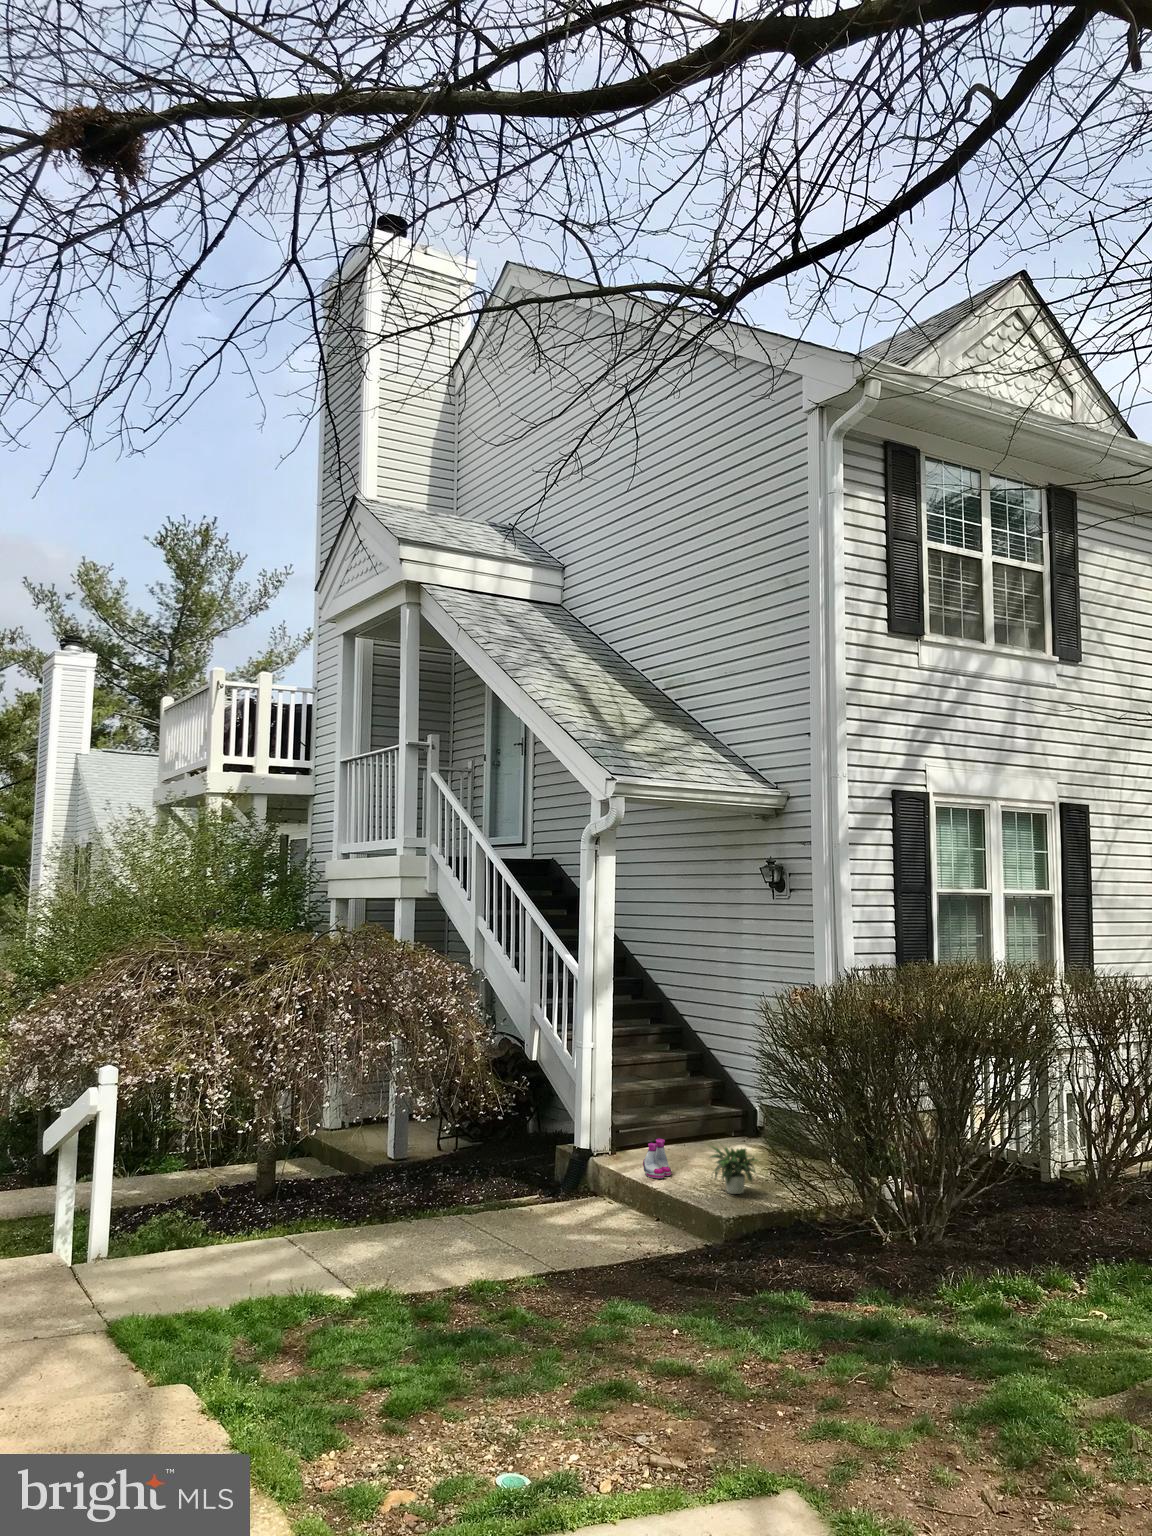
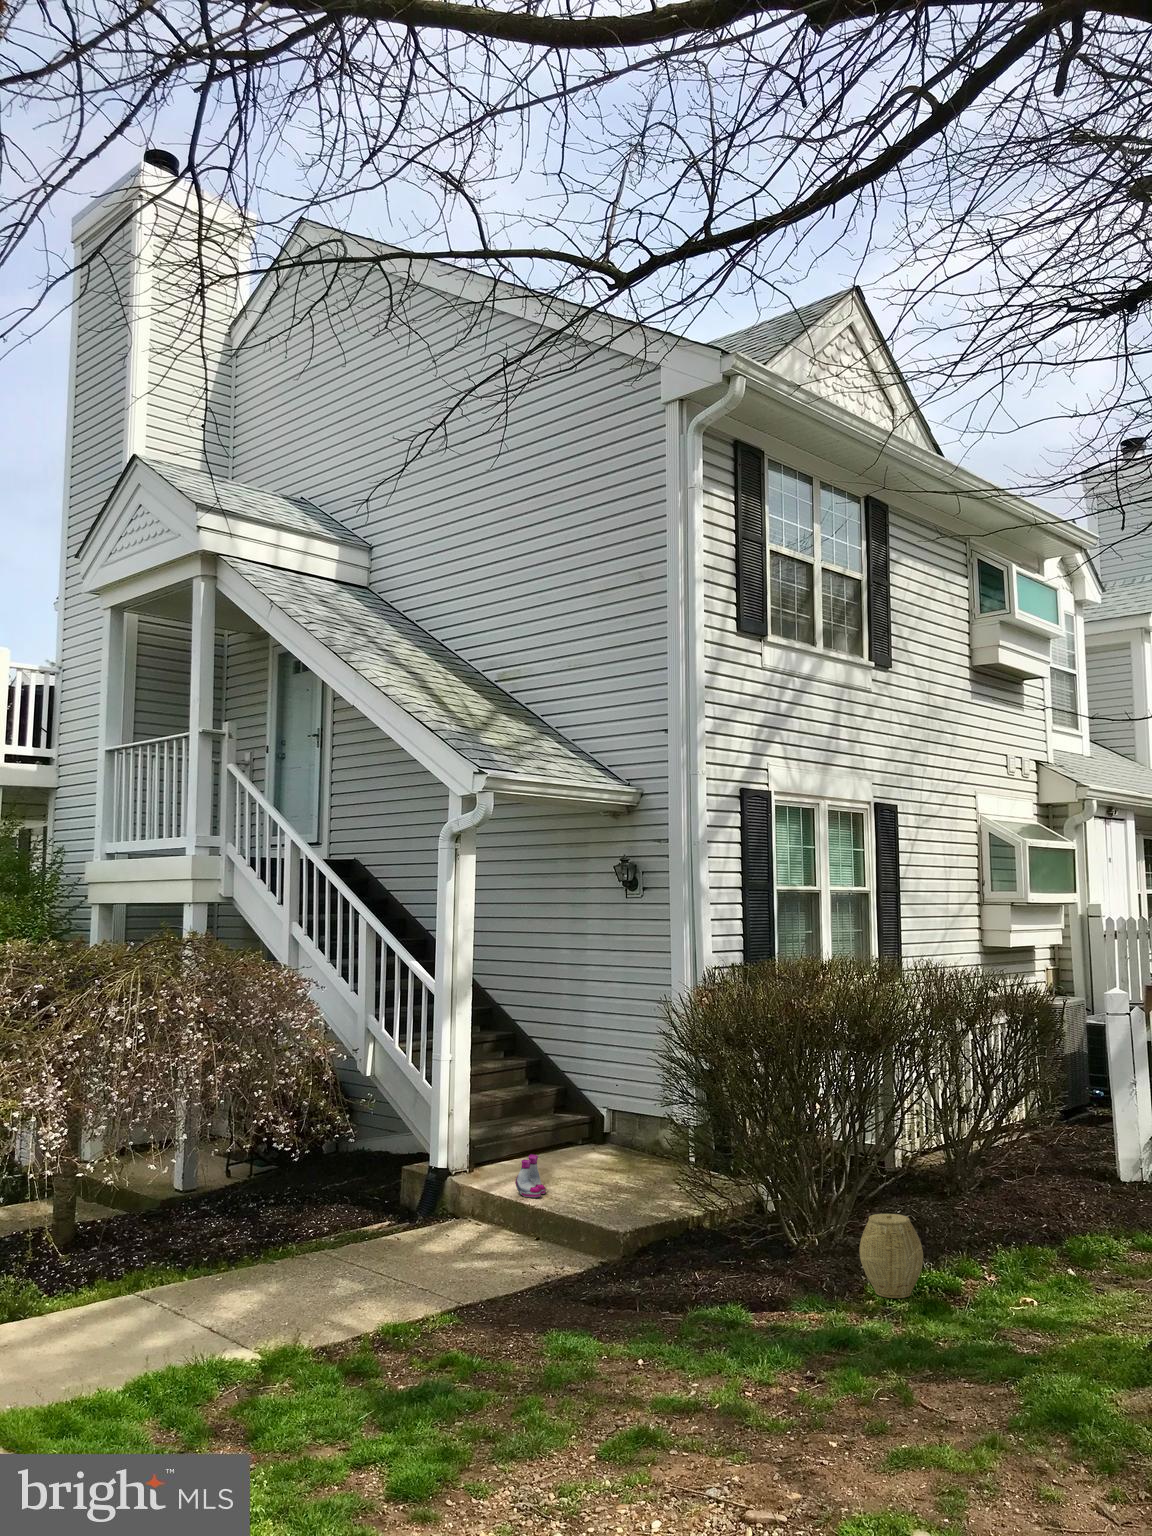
potted plant: present [710,1146,758,1194] -> none [580,1156,647,1209]
woven basket: none [917,1210,980,1293] -> present [860,1214,923,1298]

